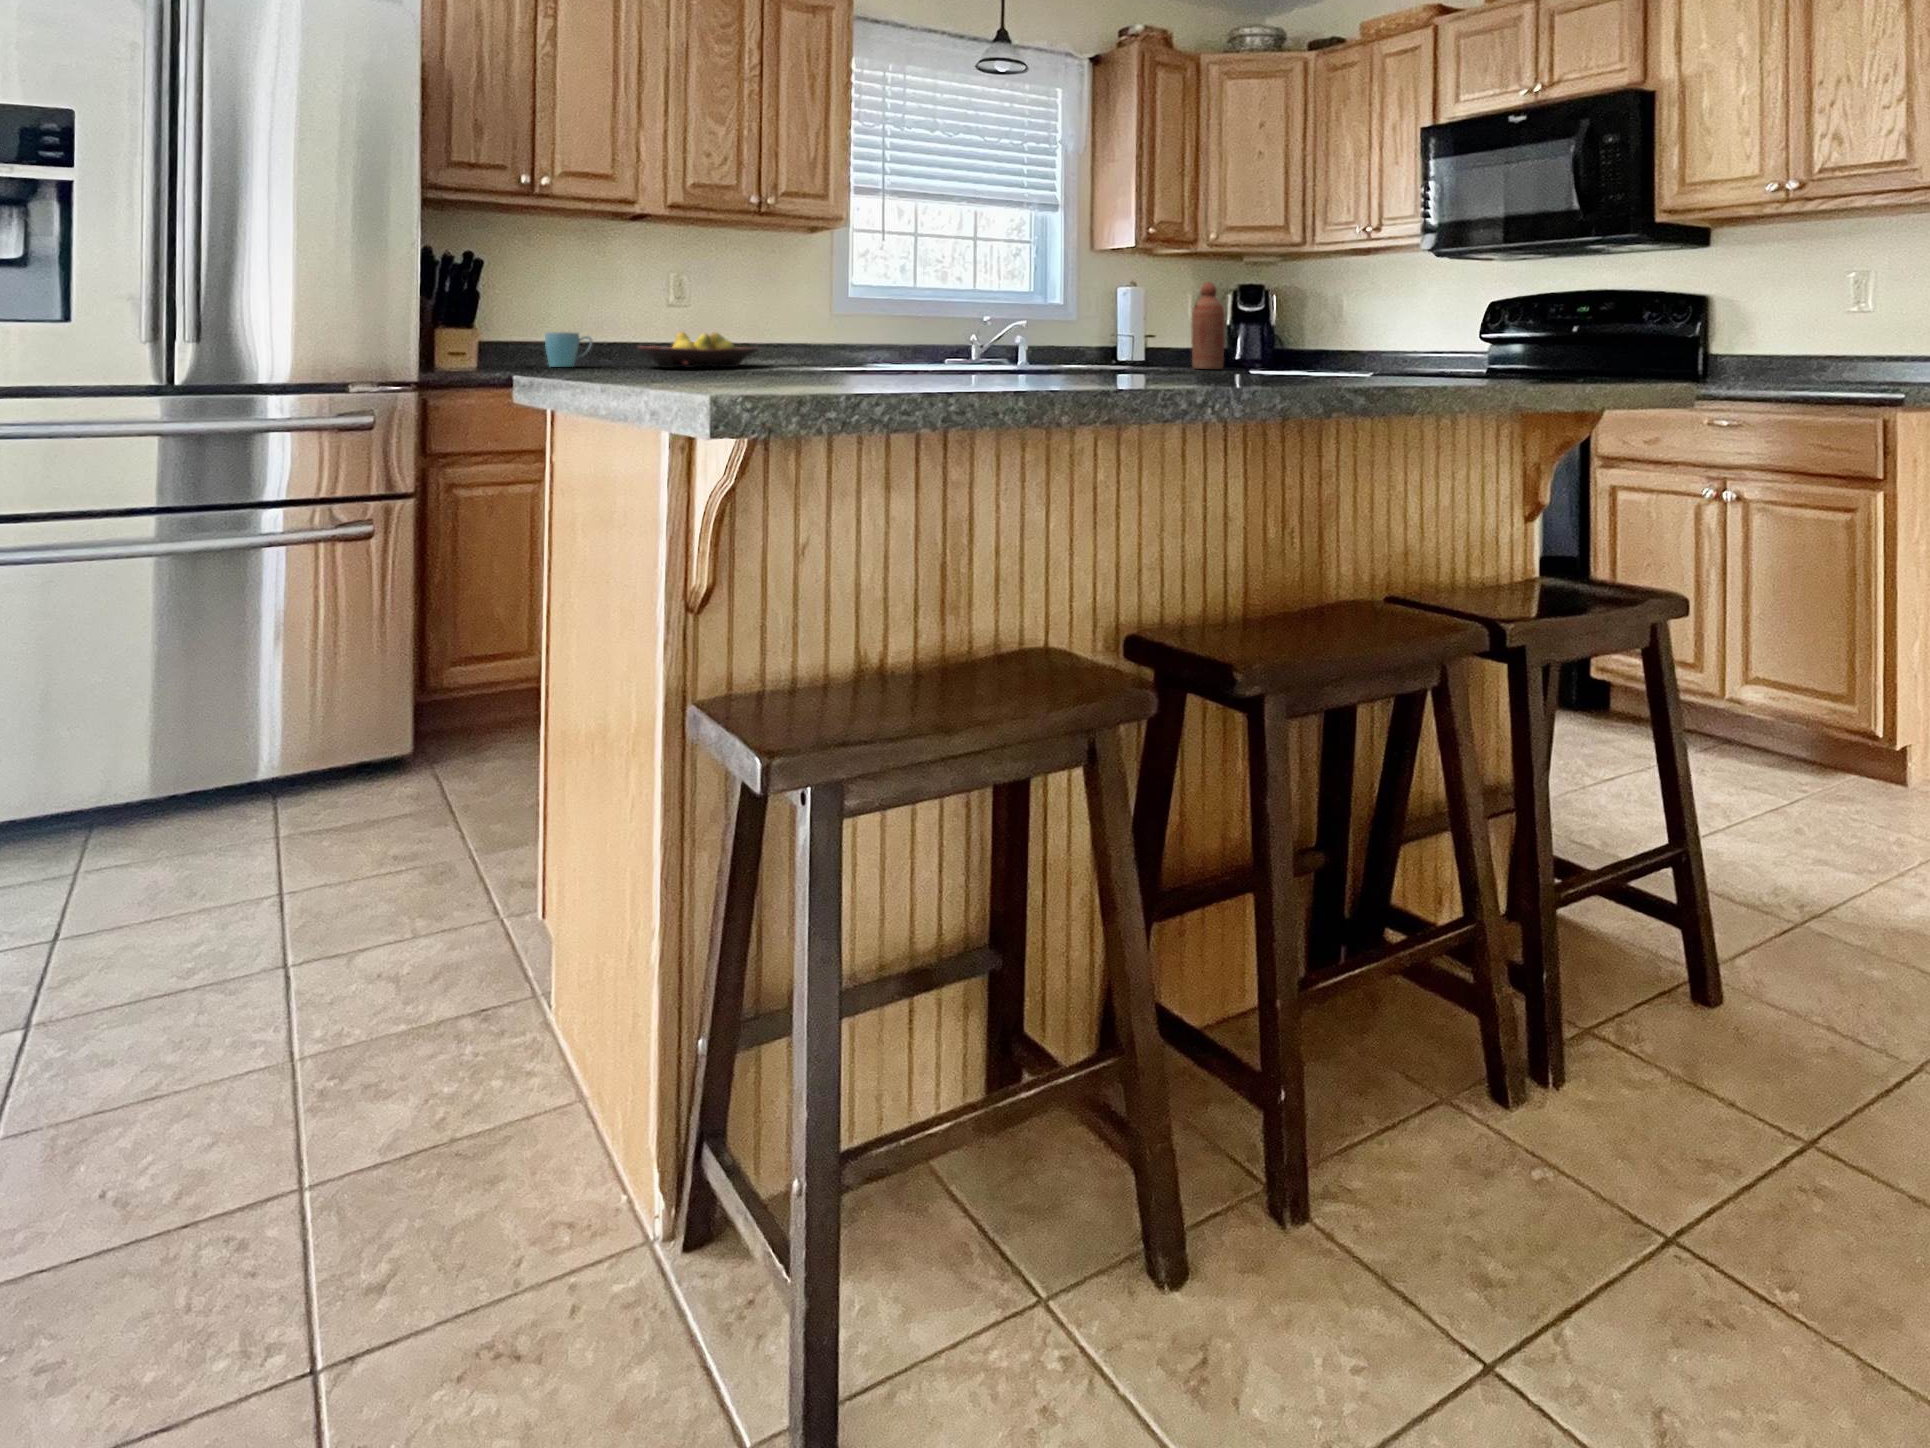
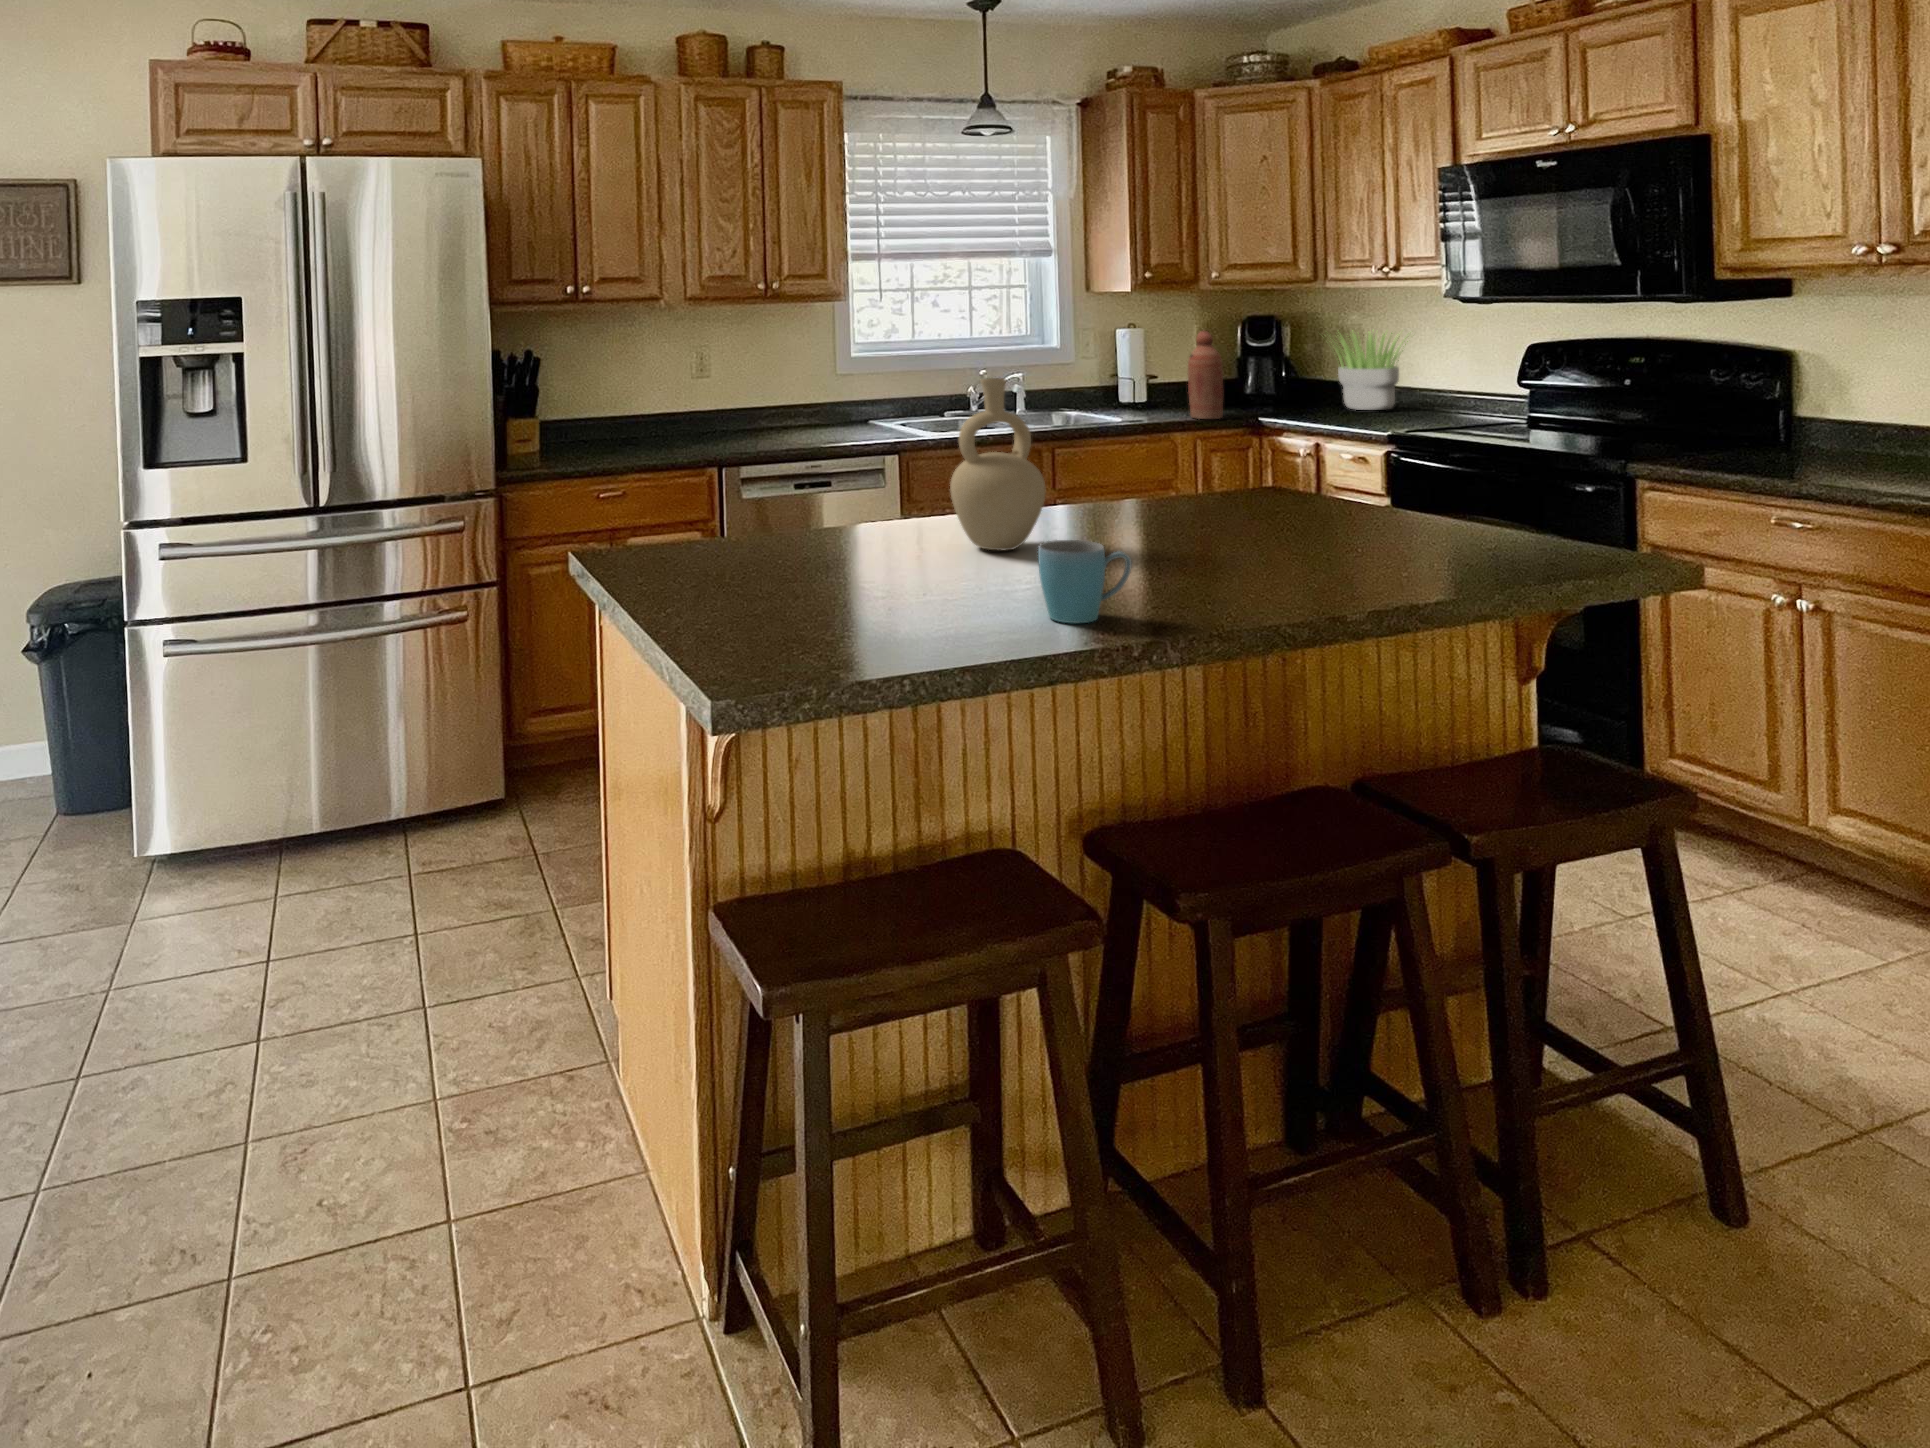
vase: none [978,191,1081,376] -> present [950,378,1046,550]
potted plant: none [1309,291,1399,369] -> present [1330,332,1408,410]
mug: present [545,332,592,367] -> present [1038,540,1132,623]
fruit bowl: present [638,332,759,367] -> none [667,408,772,445]

